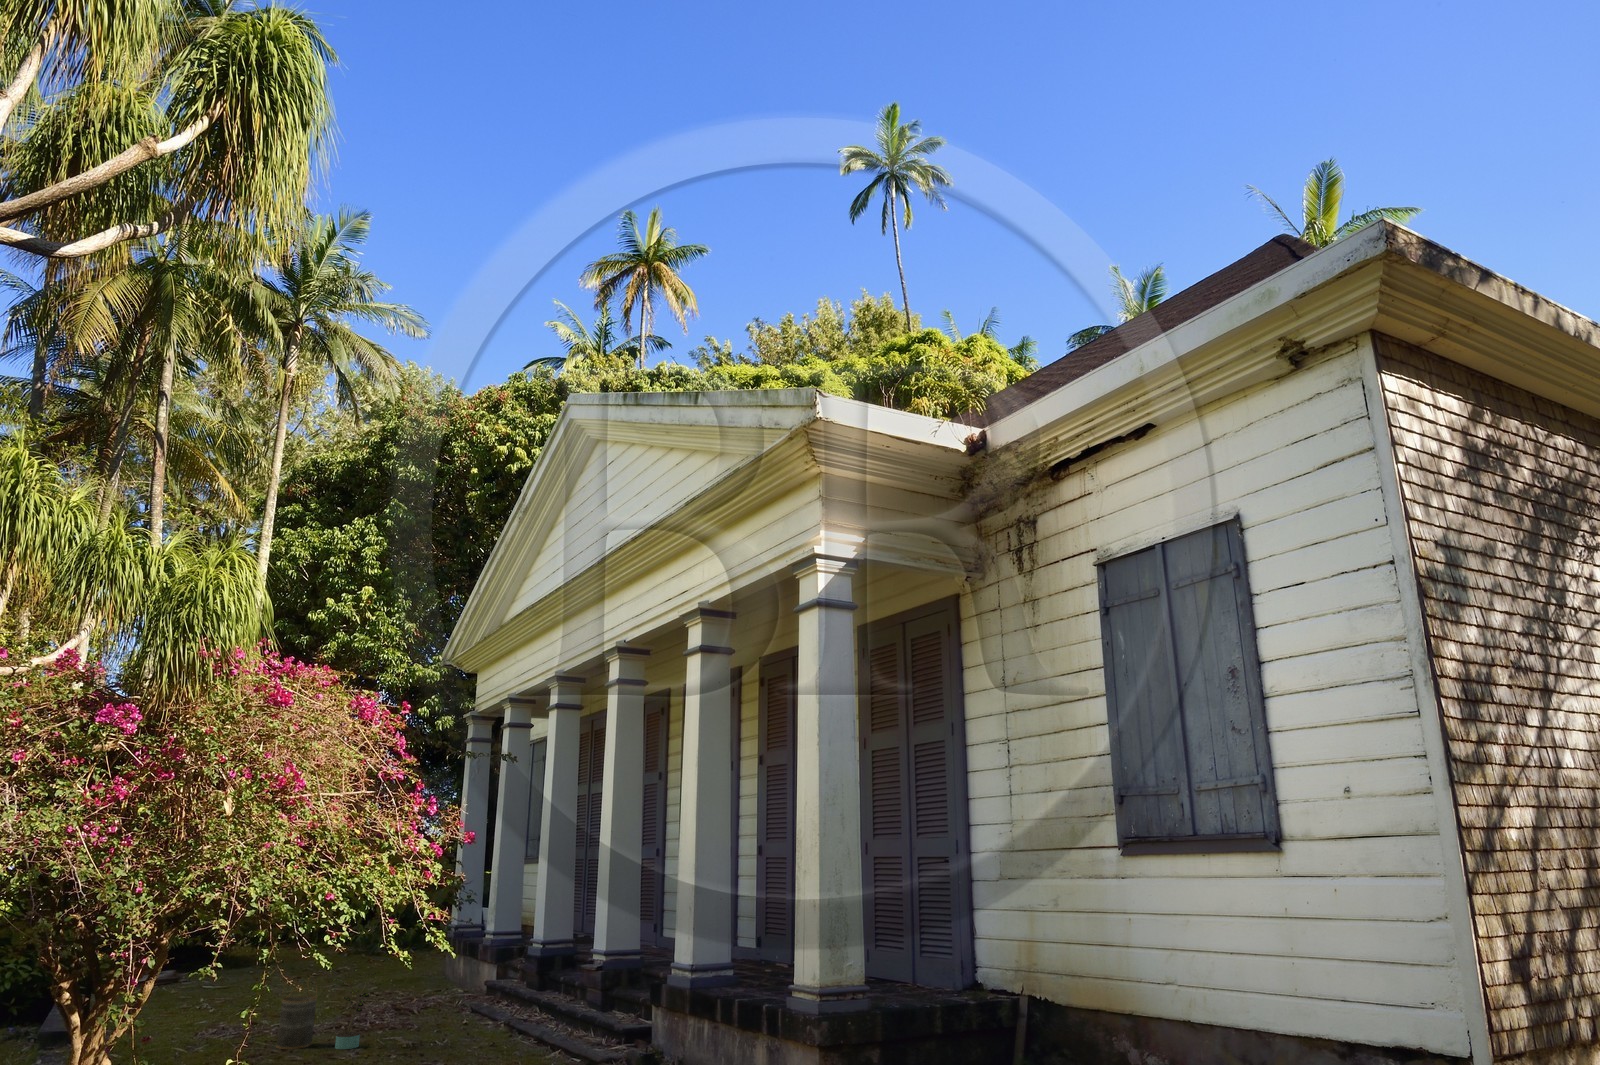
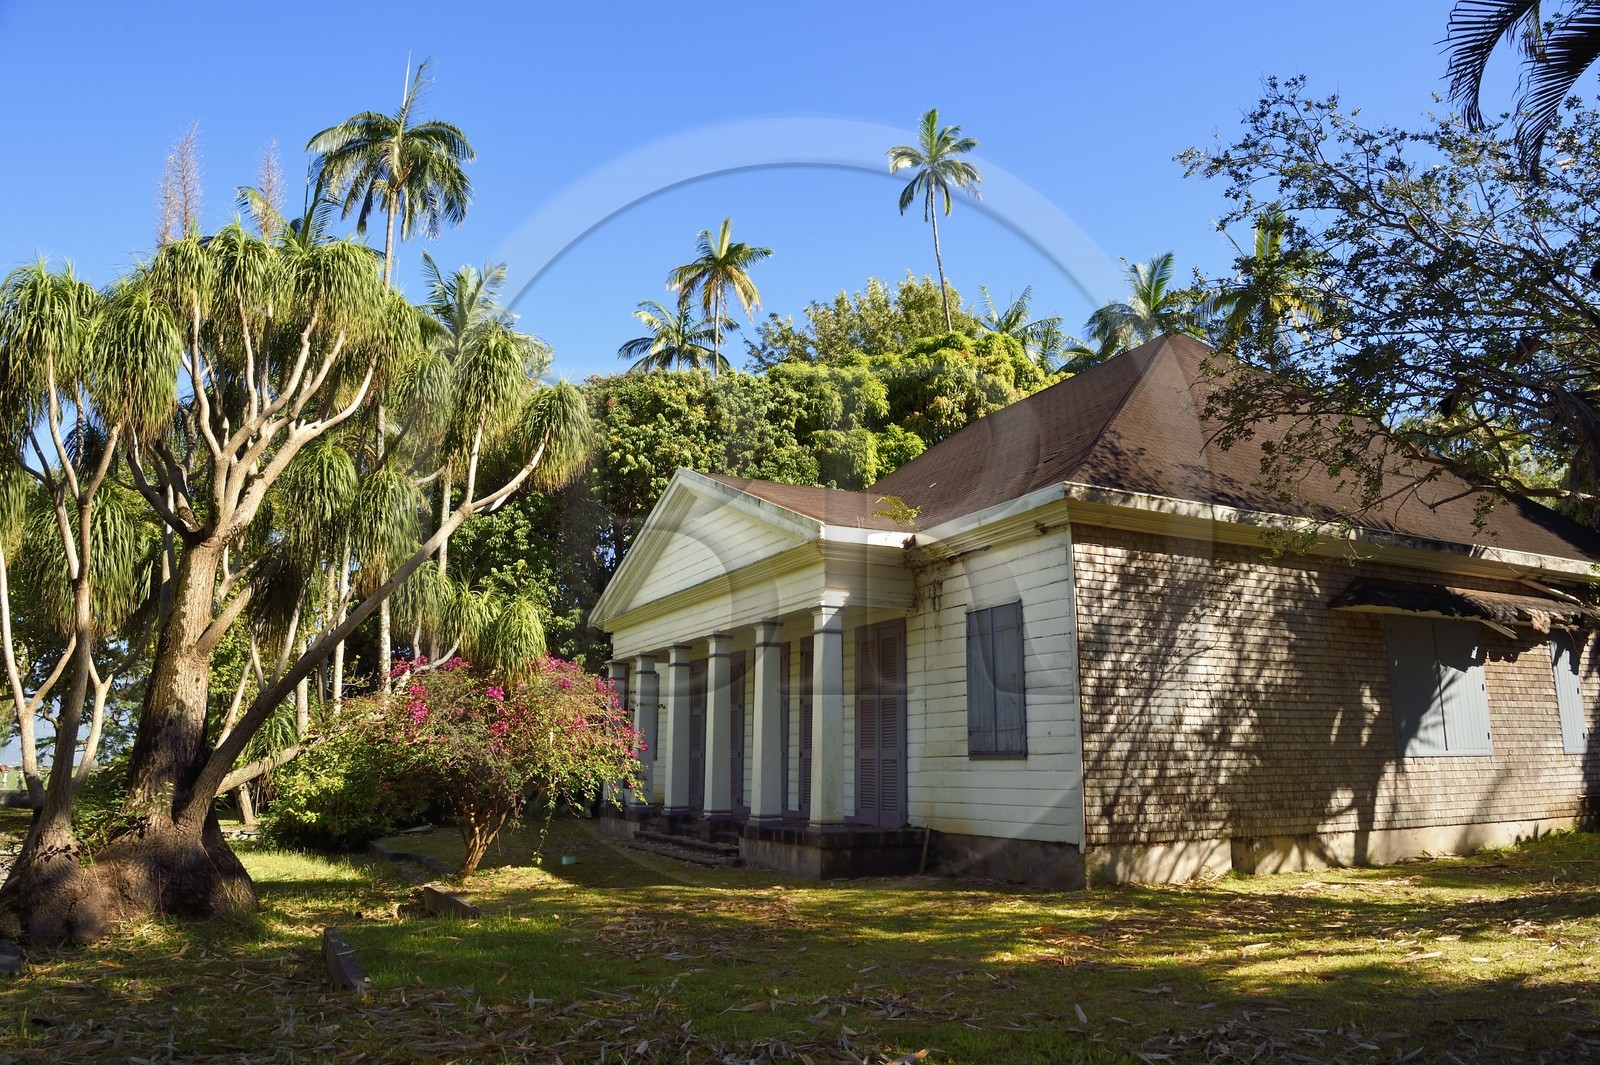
basket: present [276,978,317,1049] -> none [530,825,550,864]

